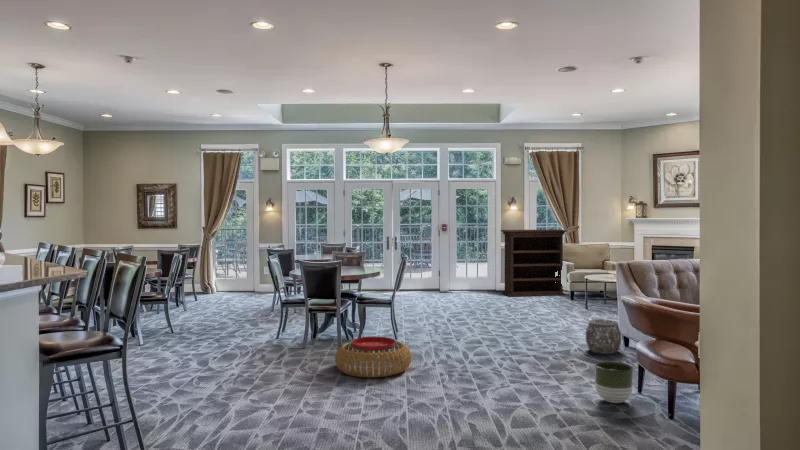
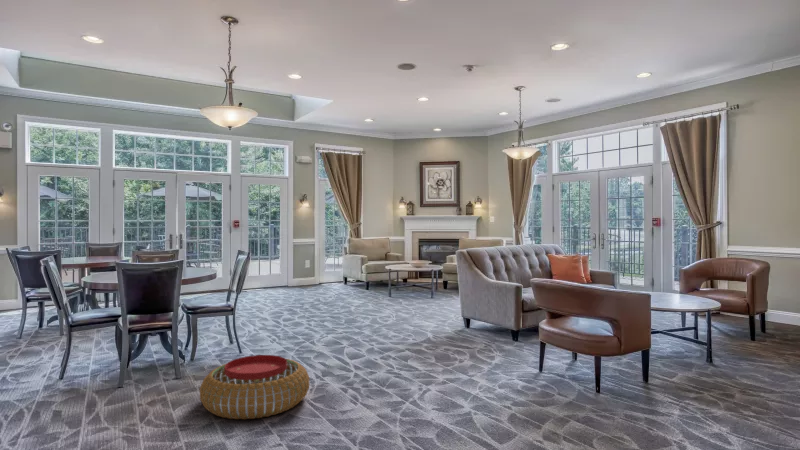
bookshelf: present [501,229,567,297] -> none [296,225,359,291]
woven basket: present [586,319,621,354] -> none [447,304,481,338]
planter: present [595,361,633,403] -> none [536,347,575,392]

